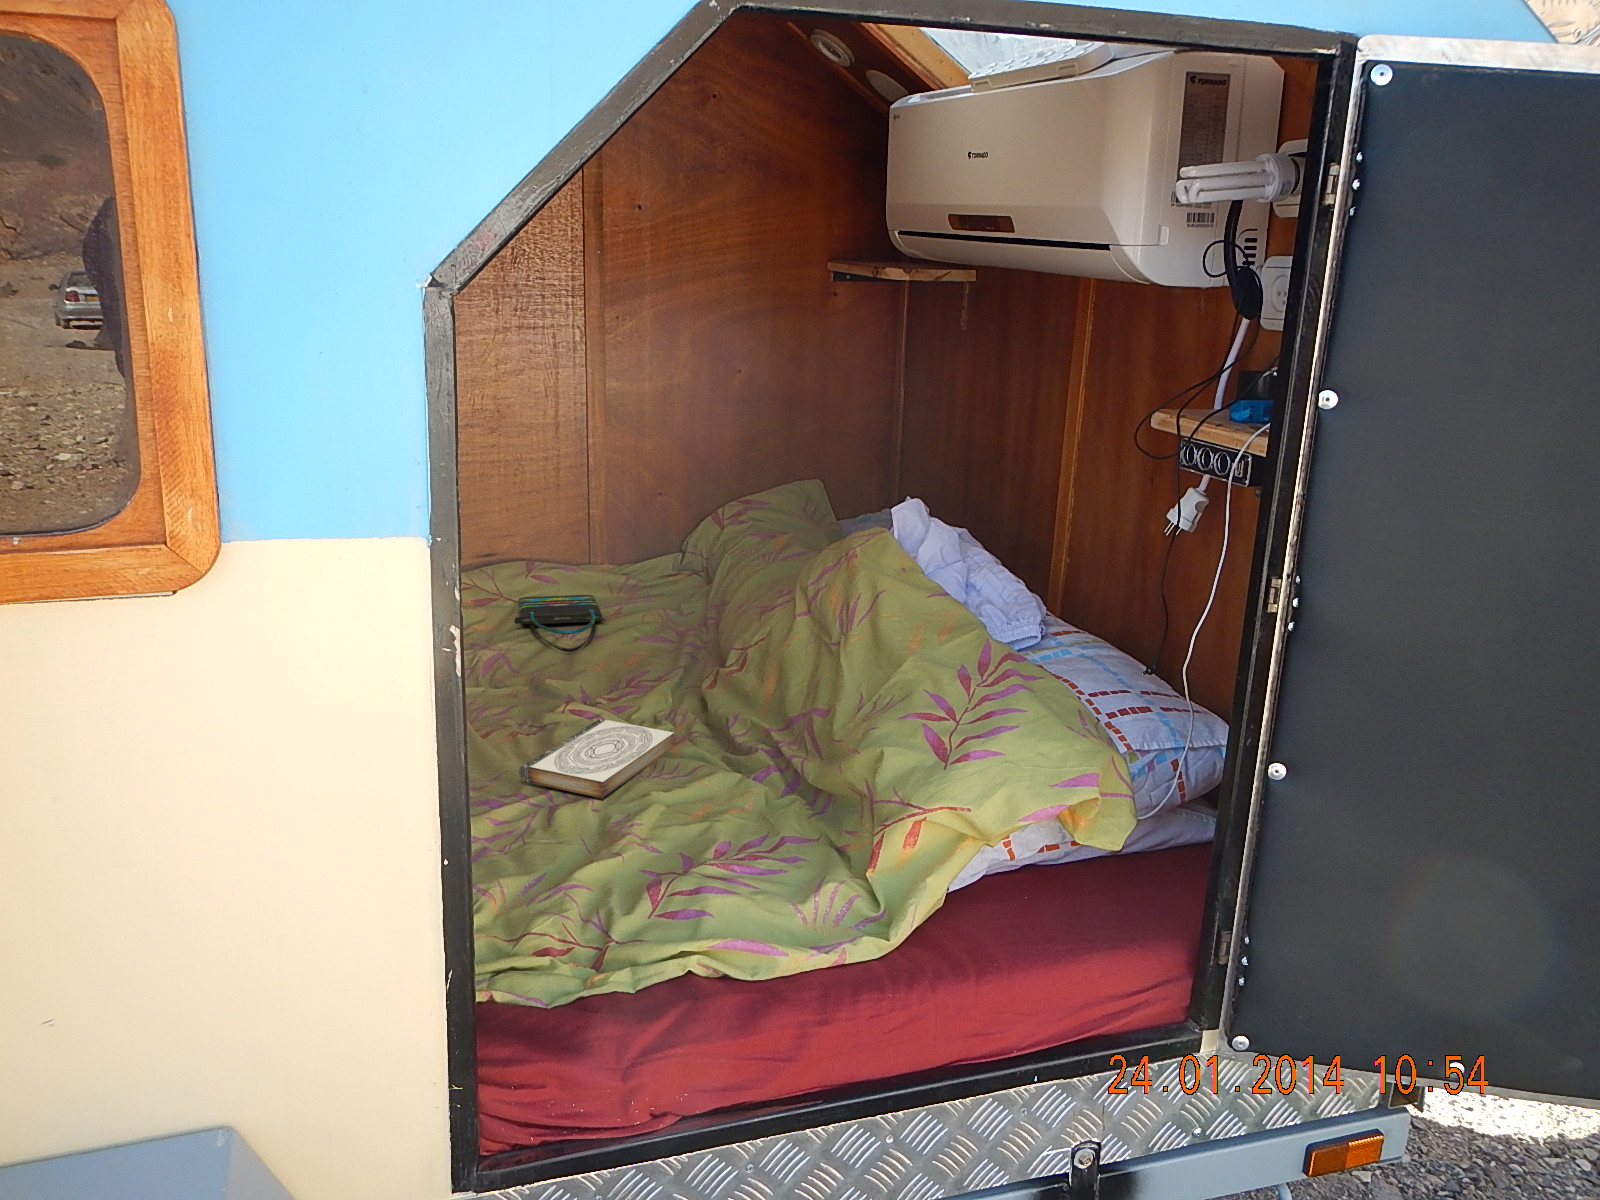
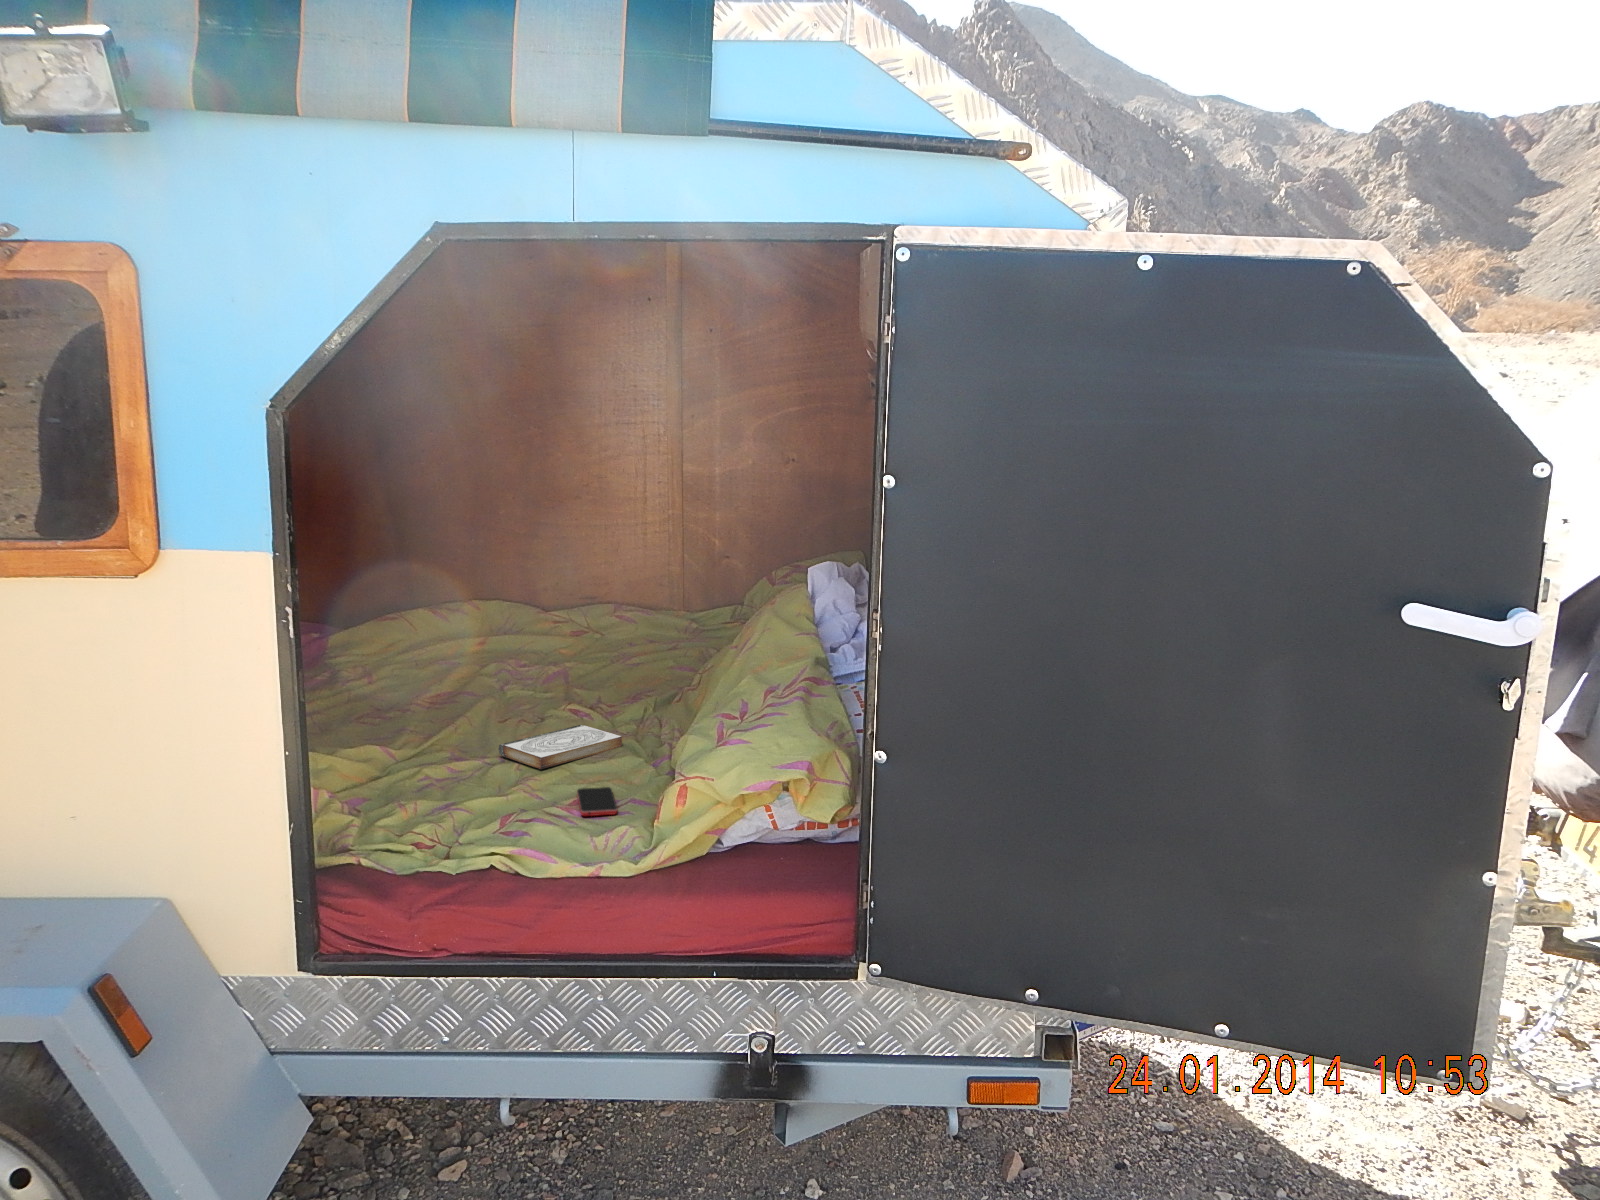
tote bag: present [514,595,605,652] -> none [587,653,657,688]
smartphone: none [691,818,776,870] -> present [577,787,617,816]

